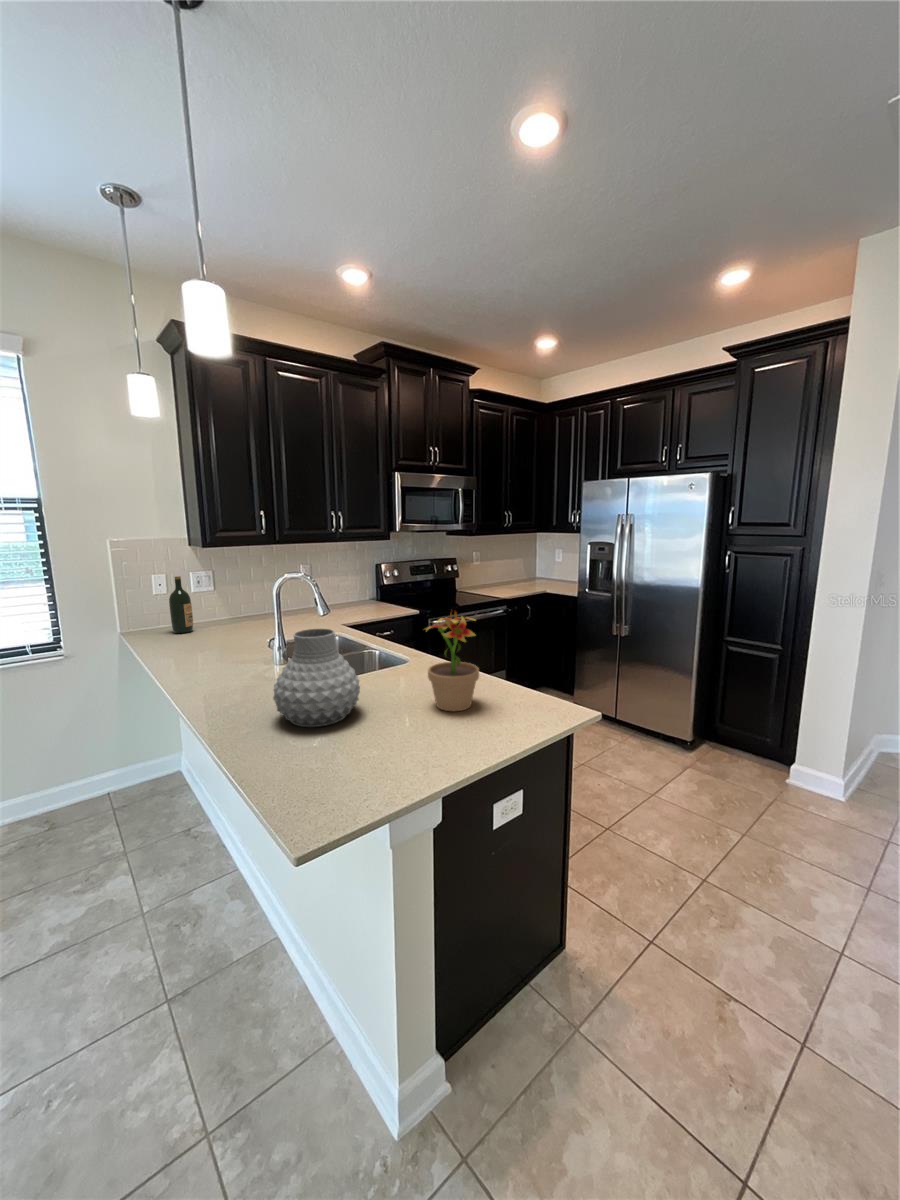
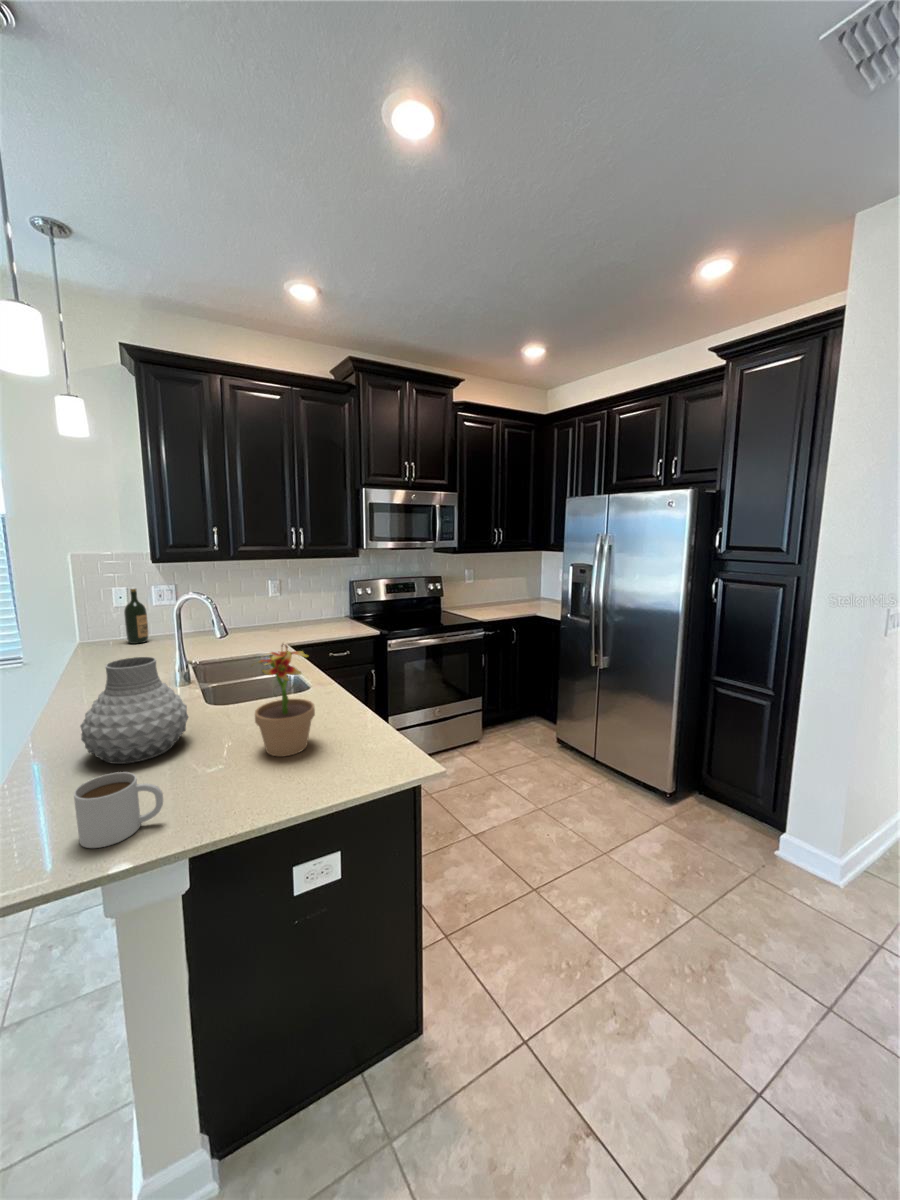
mug: none [357,721,419,784] -> present [74,772,163,848]

